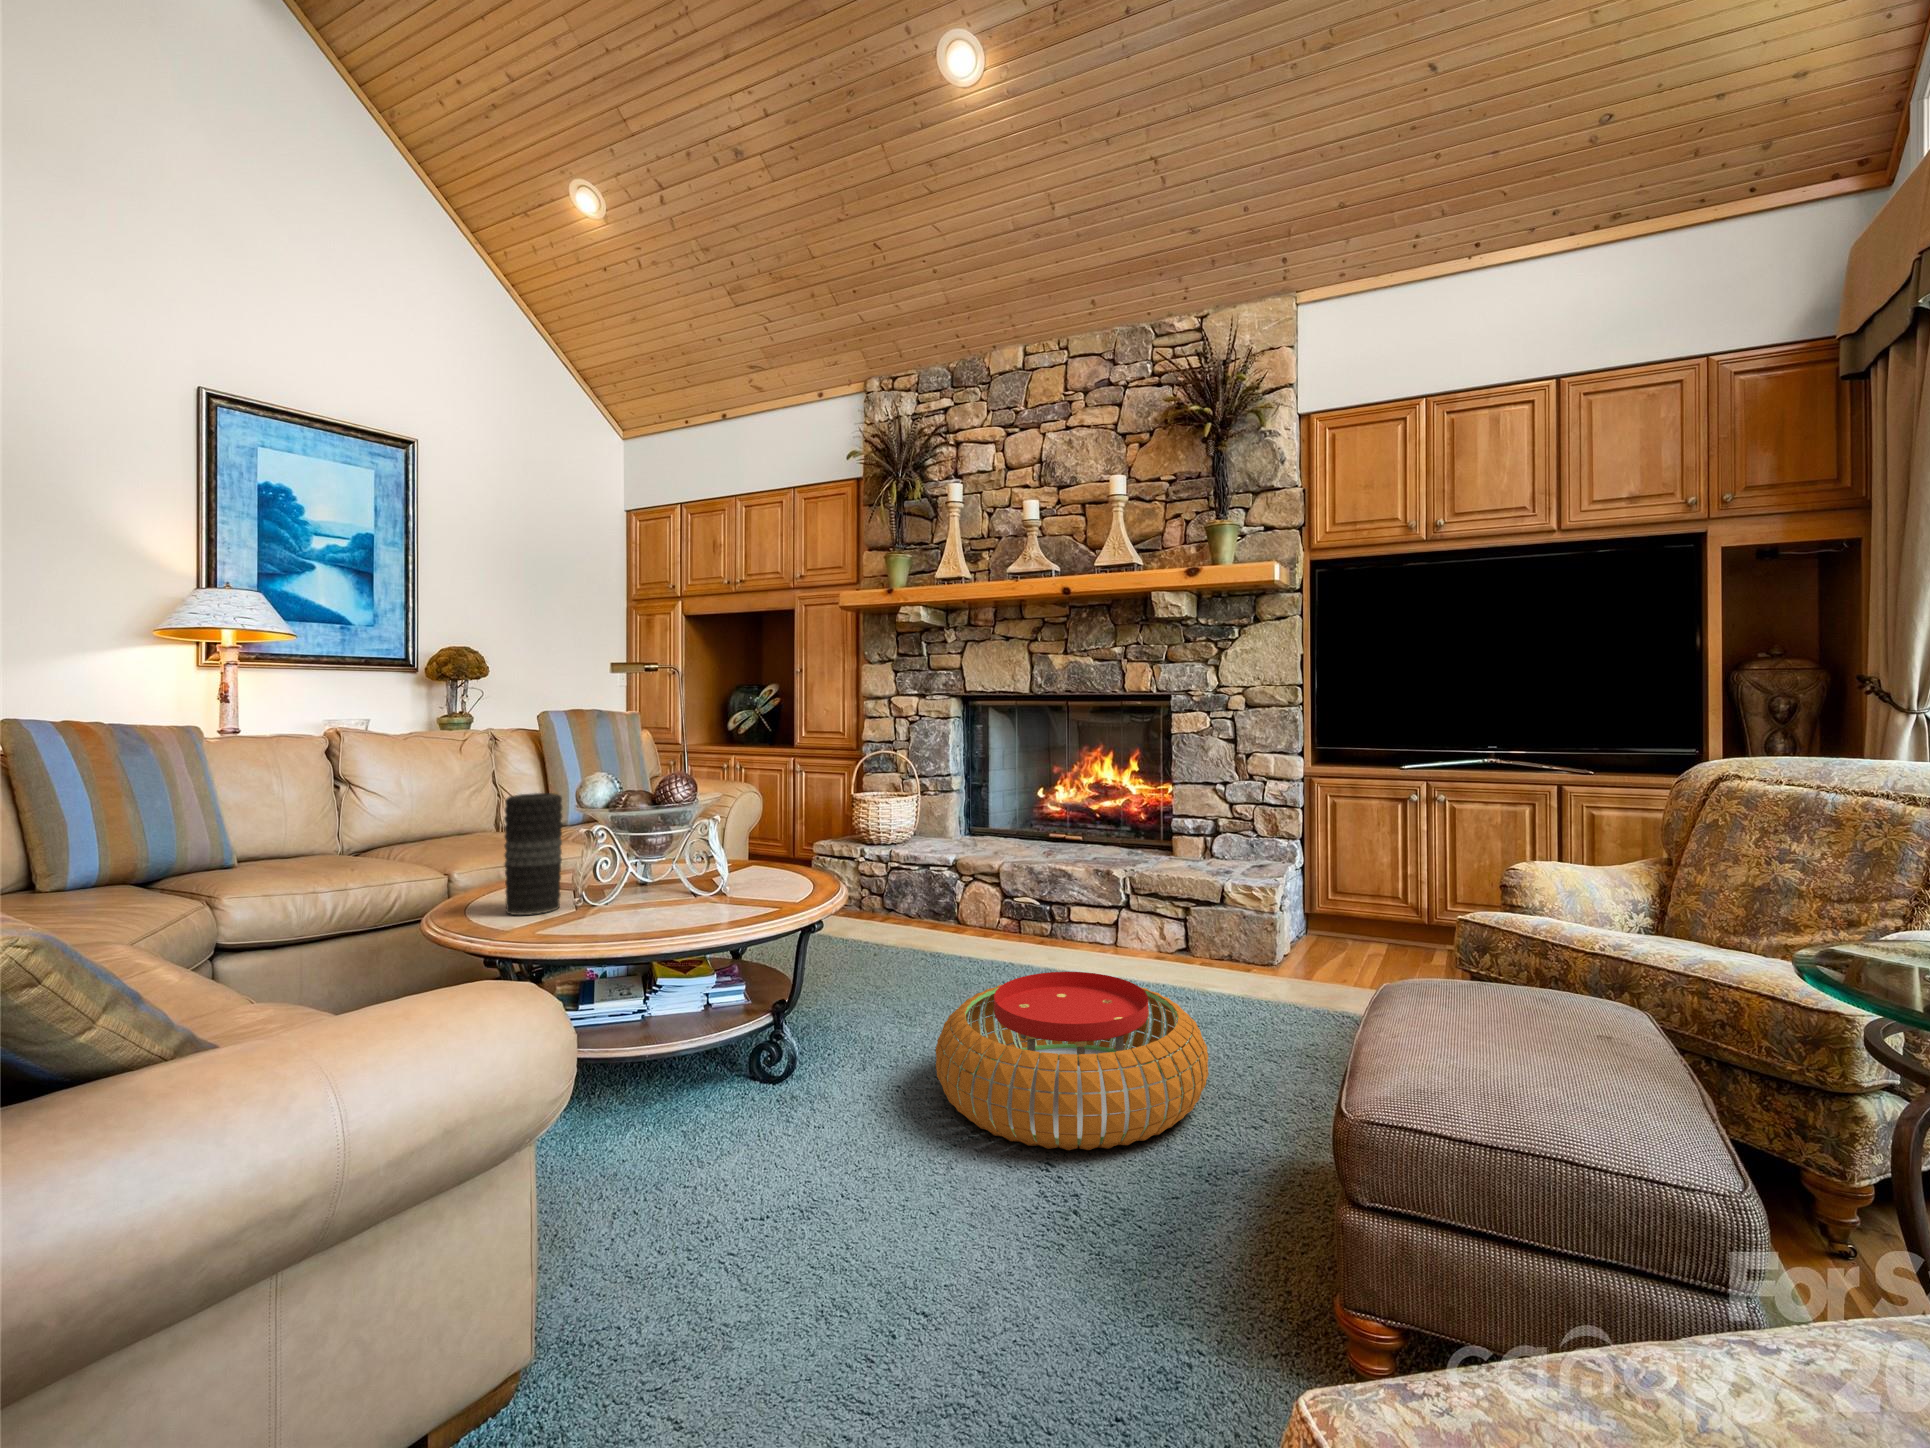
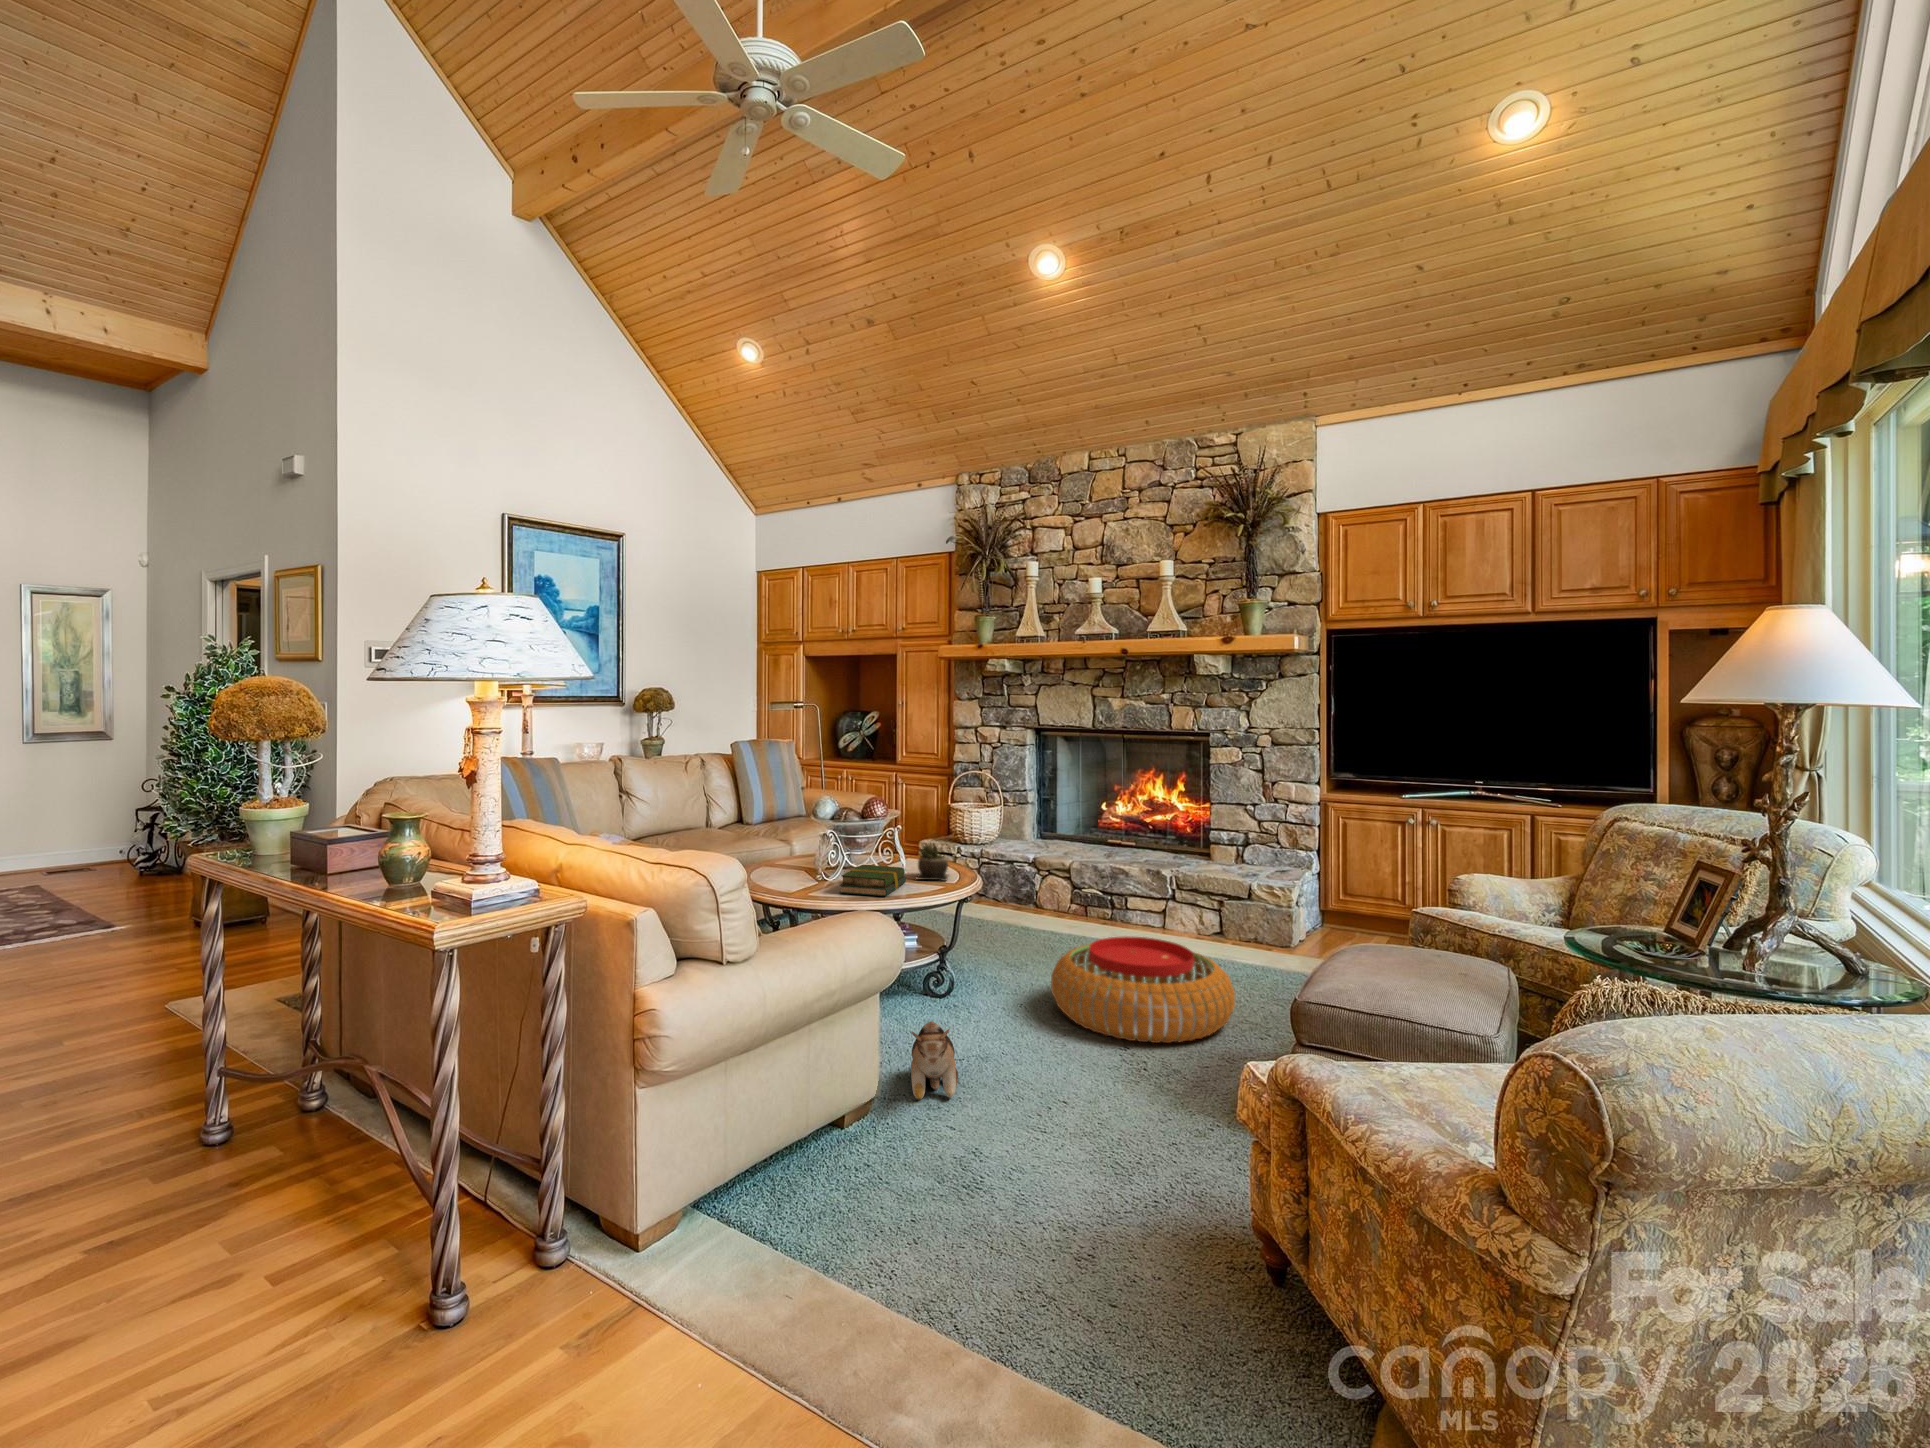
vase: present [504,793,562,915] -> none [782,807,813,882]
succulent plant: none [729,841,791,901] -> present [916,844,949,881]
book: none [581,882,711,933] -> present [839,865,906,896]
plush toy: none [593,1188,724,1346] -> present [911,1022,958,1099]

